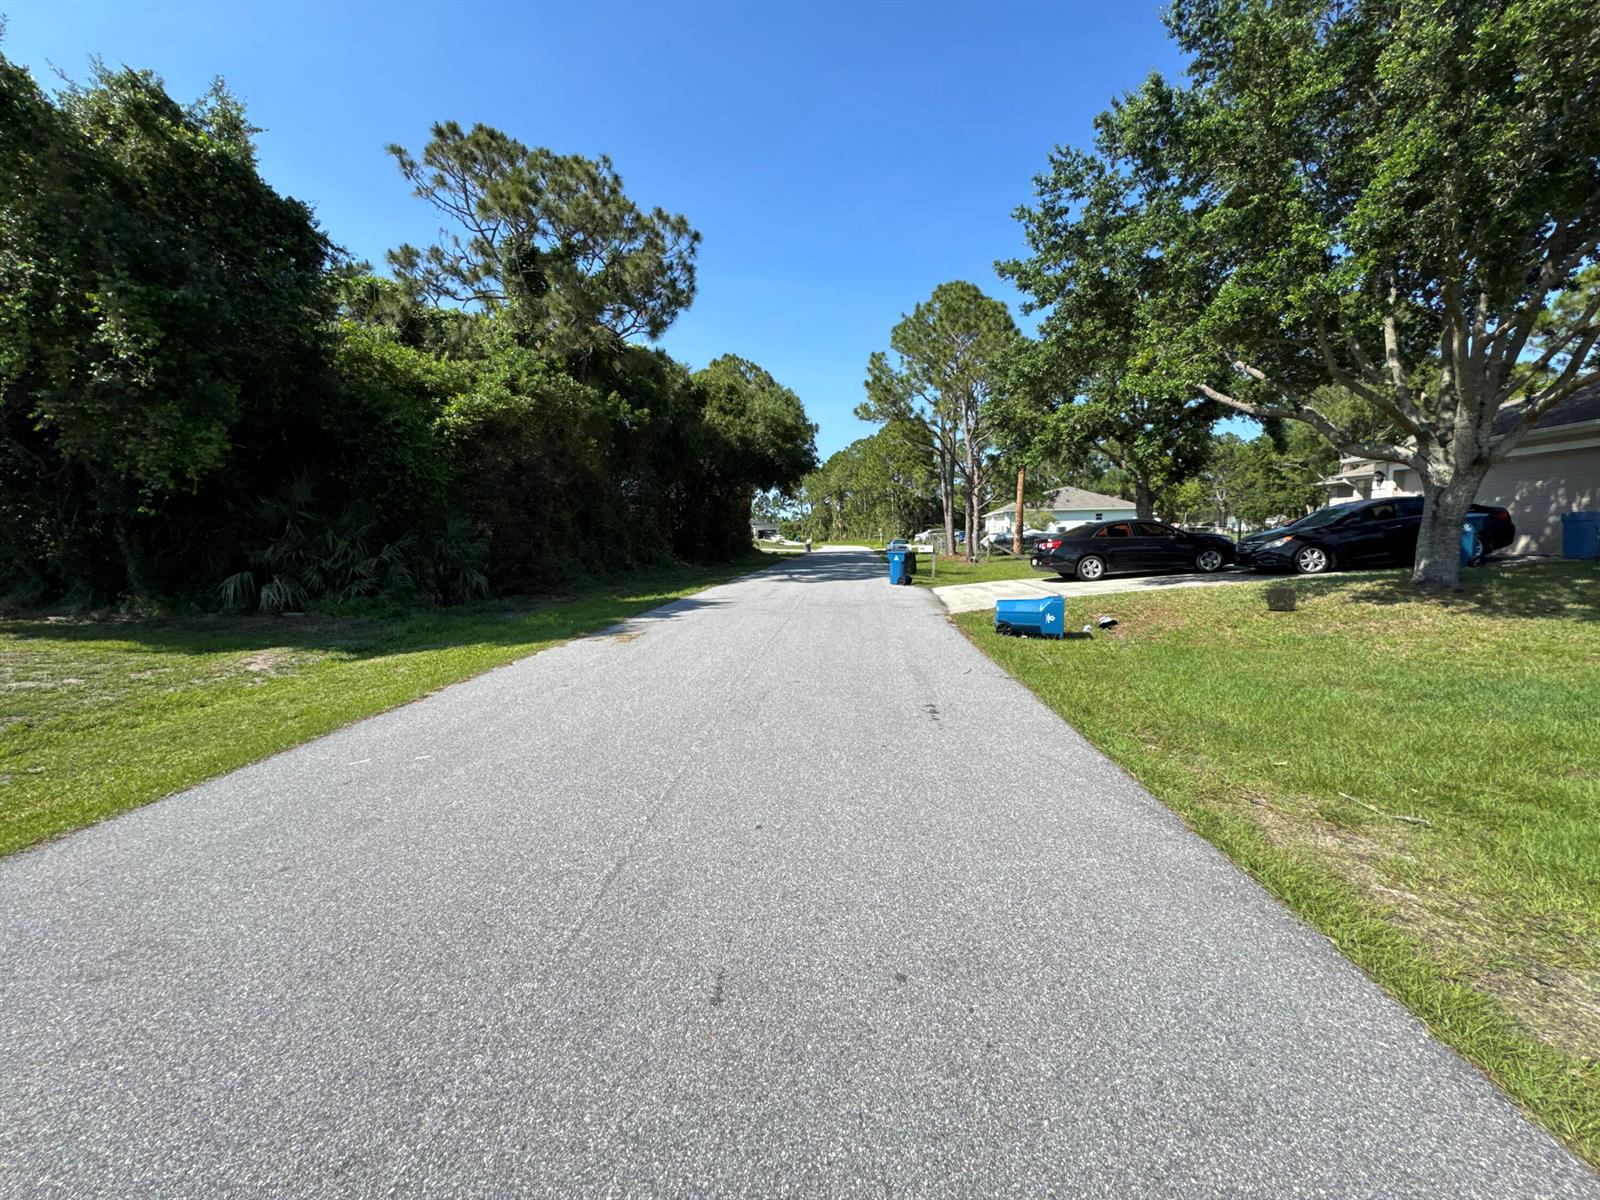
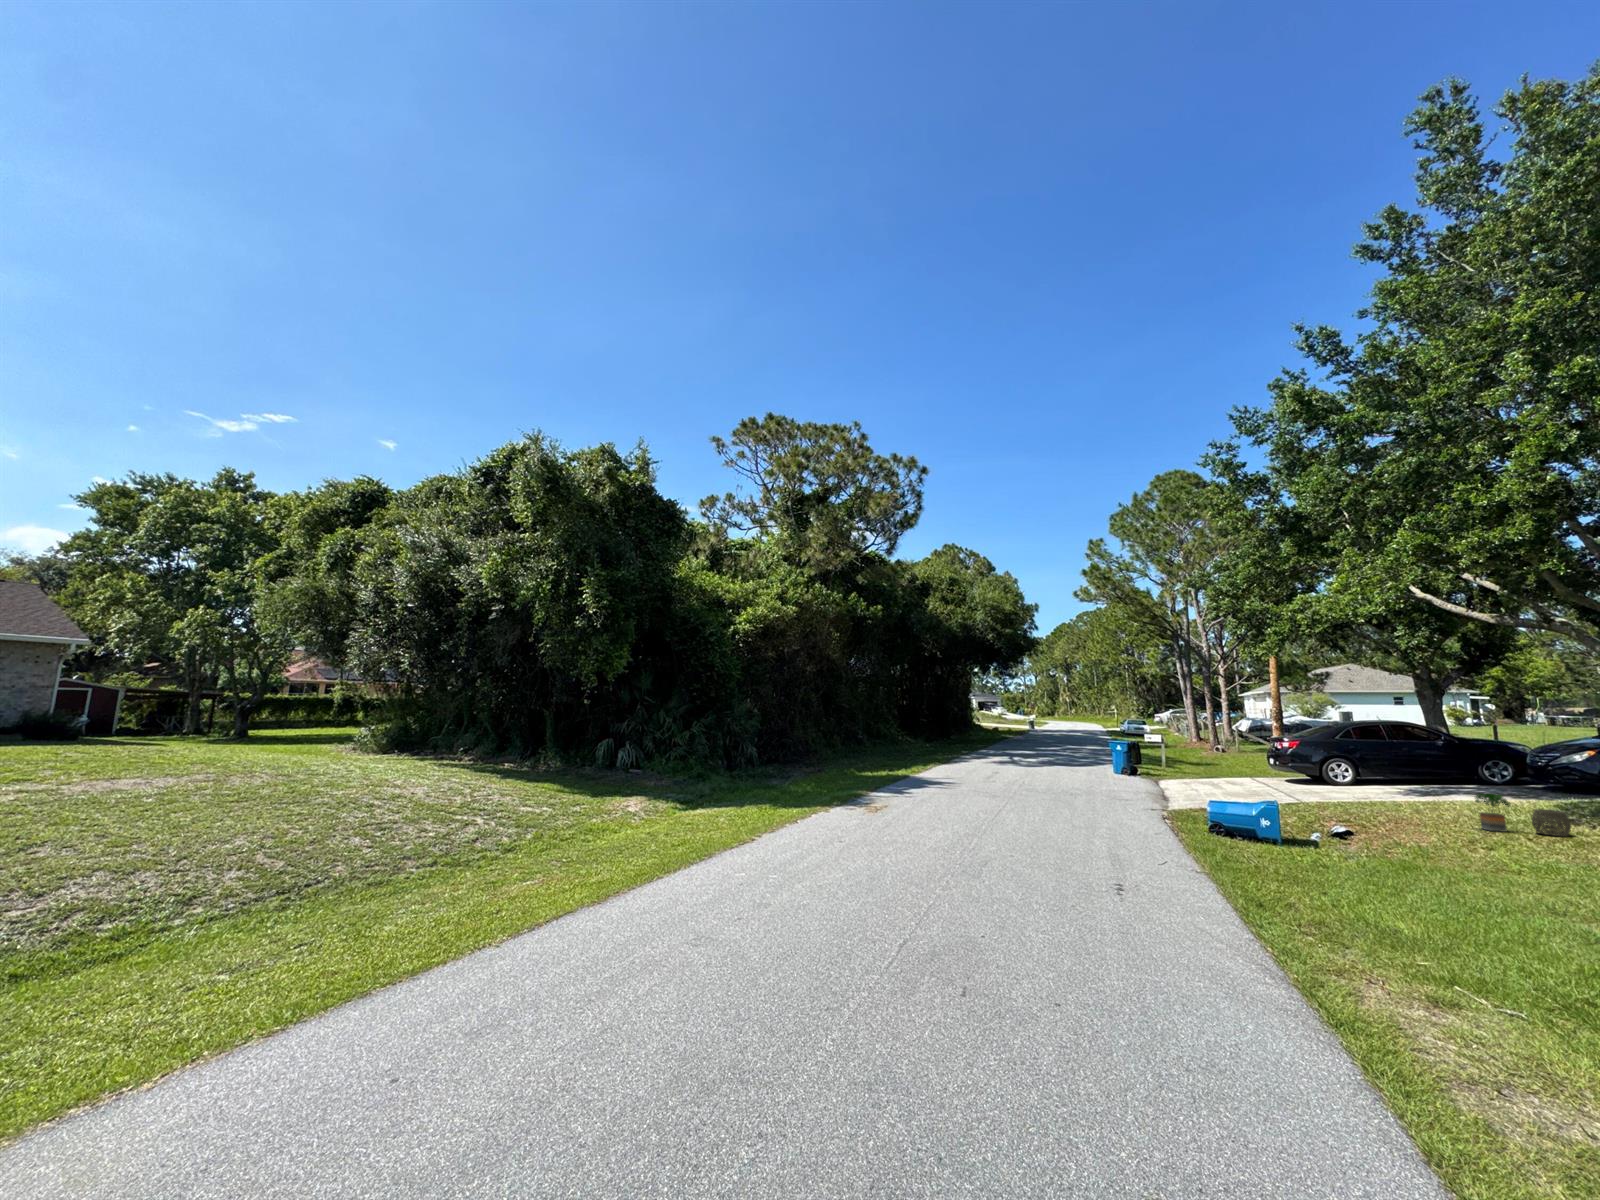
potted tree: none [1221,575,1253,610] -> present [1475,793,1511,832]

